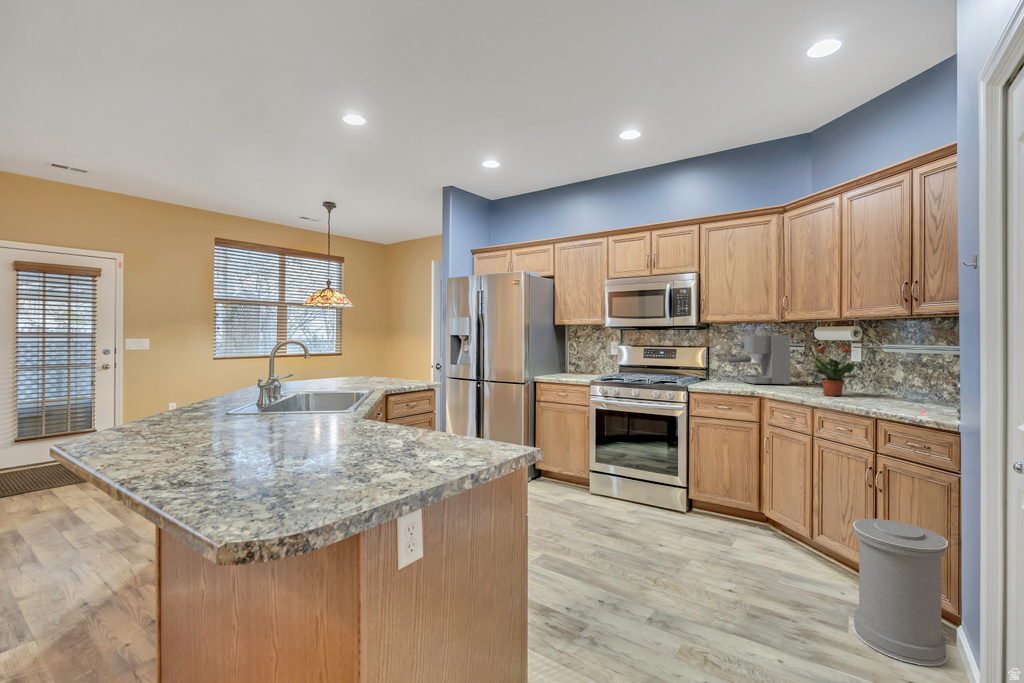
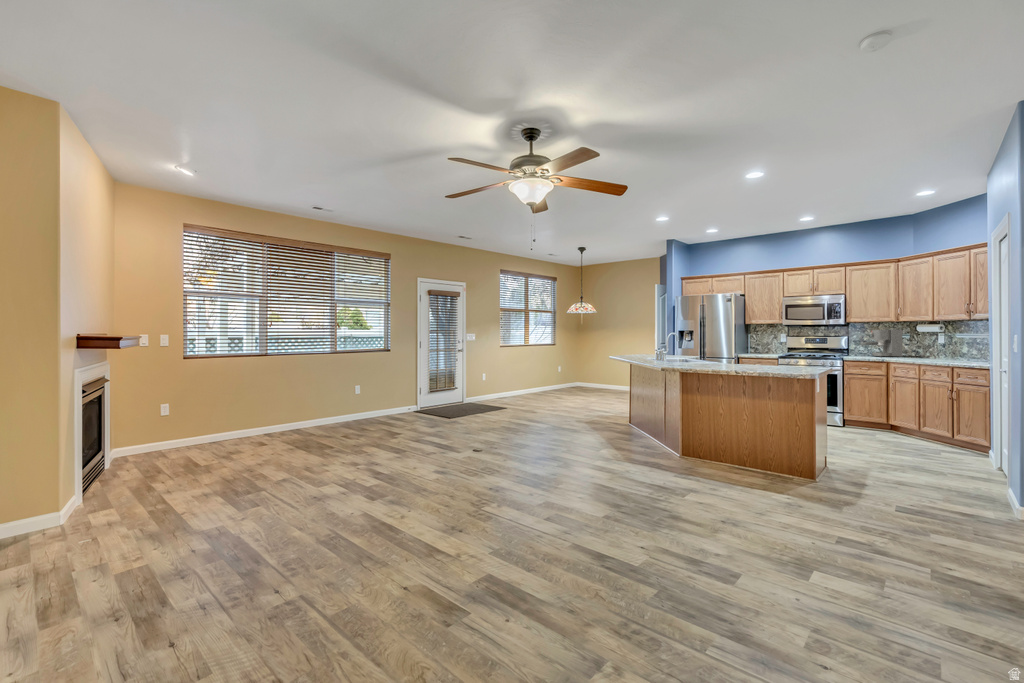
potted plant: present [808,344,859,396] -> none [914,334,944,360]
trash can: present [853,519,948,666] -> none [942,407,982,457]

